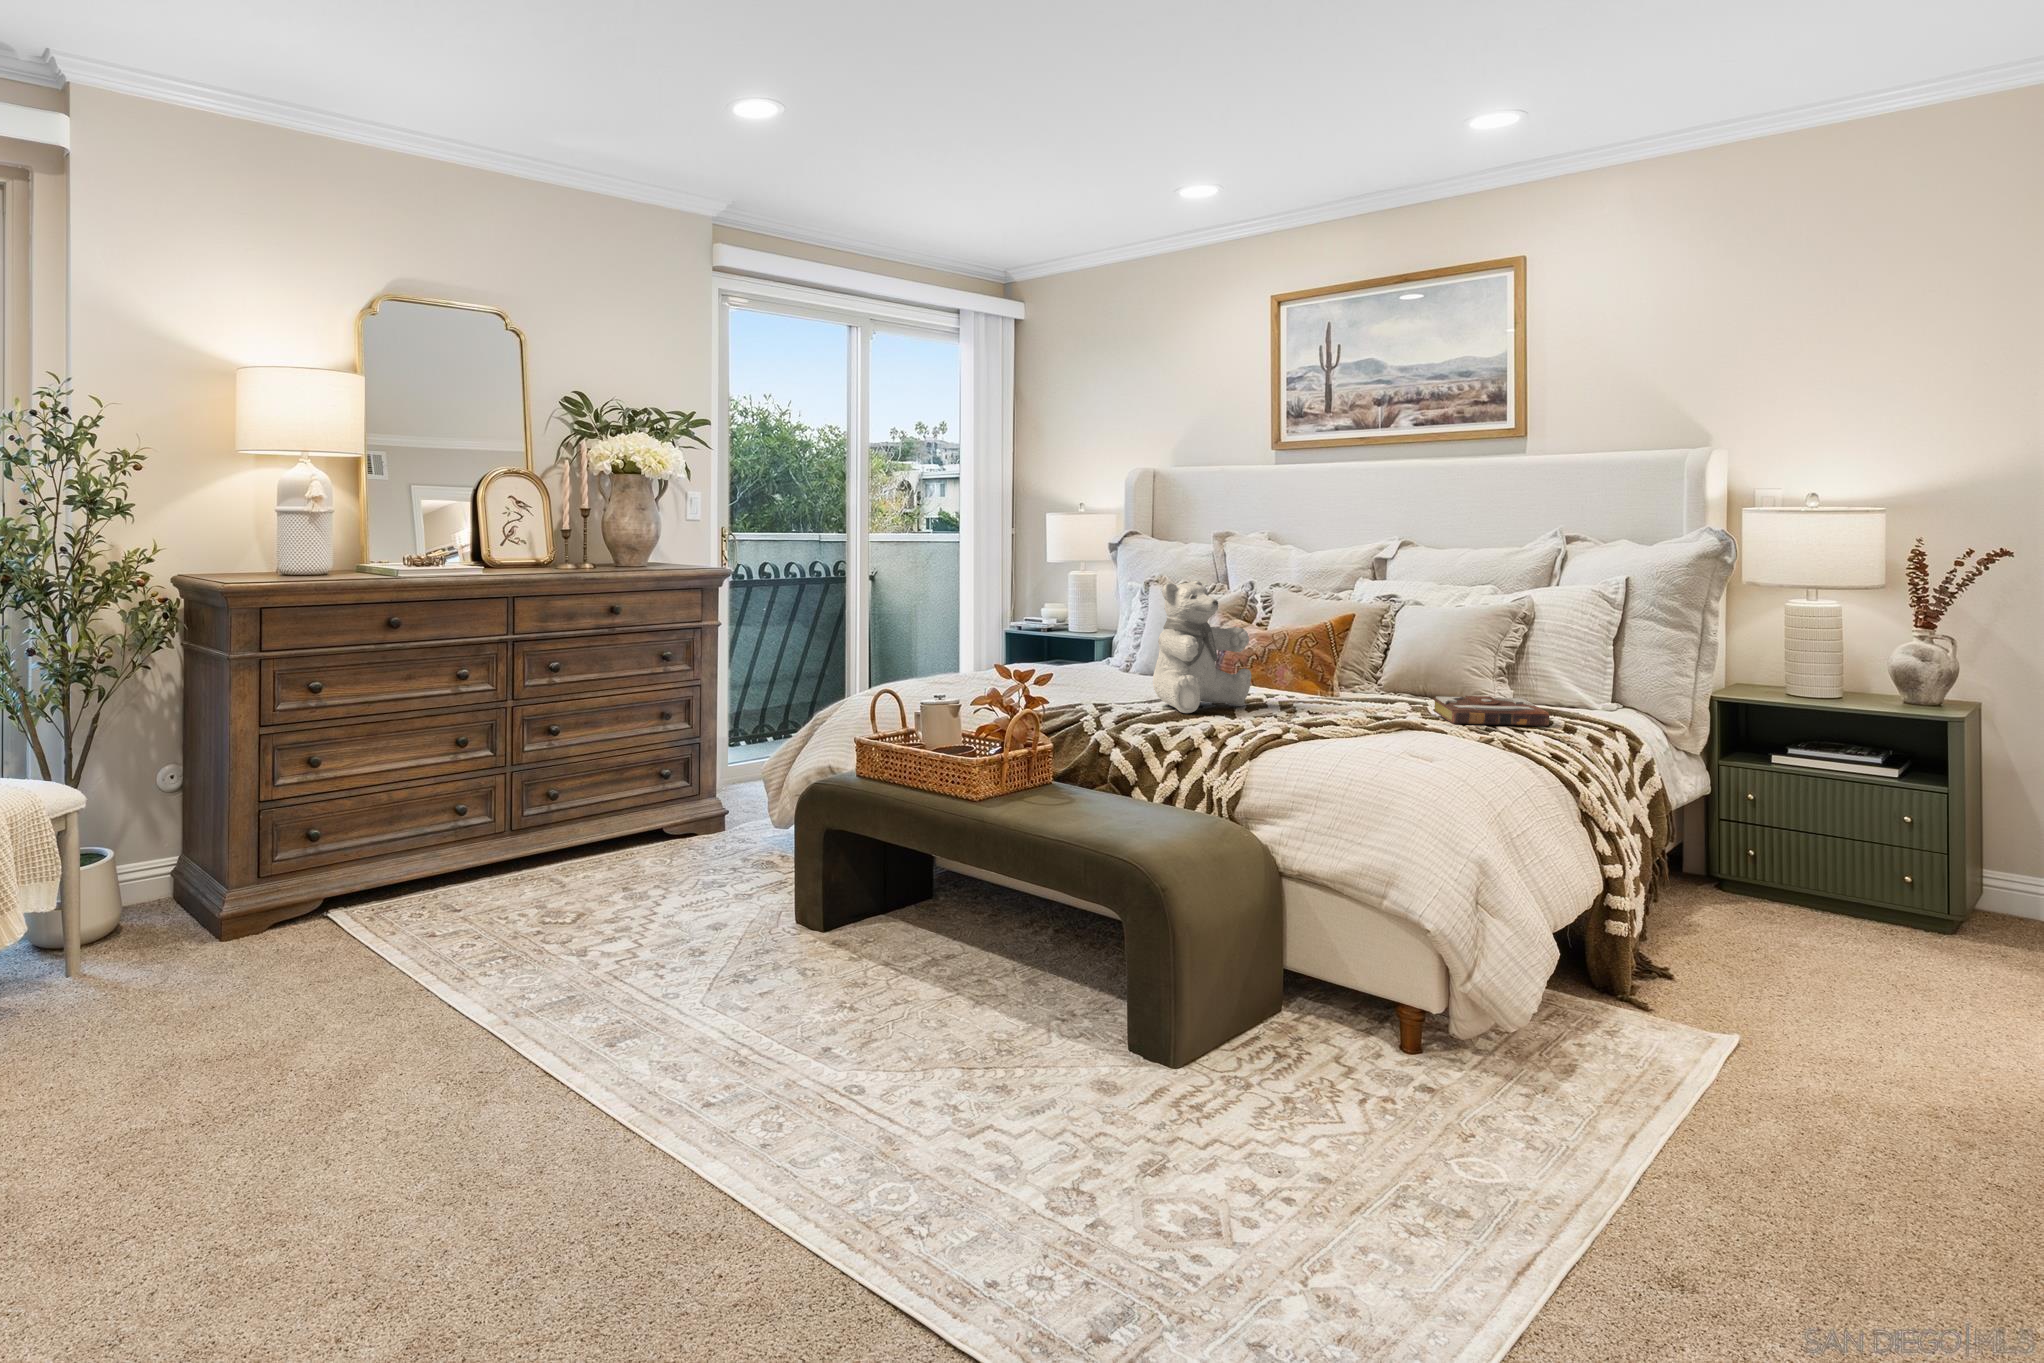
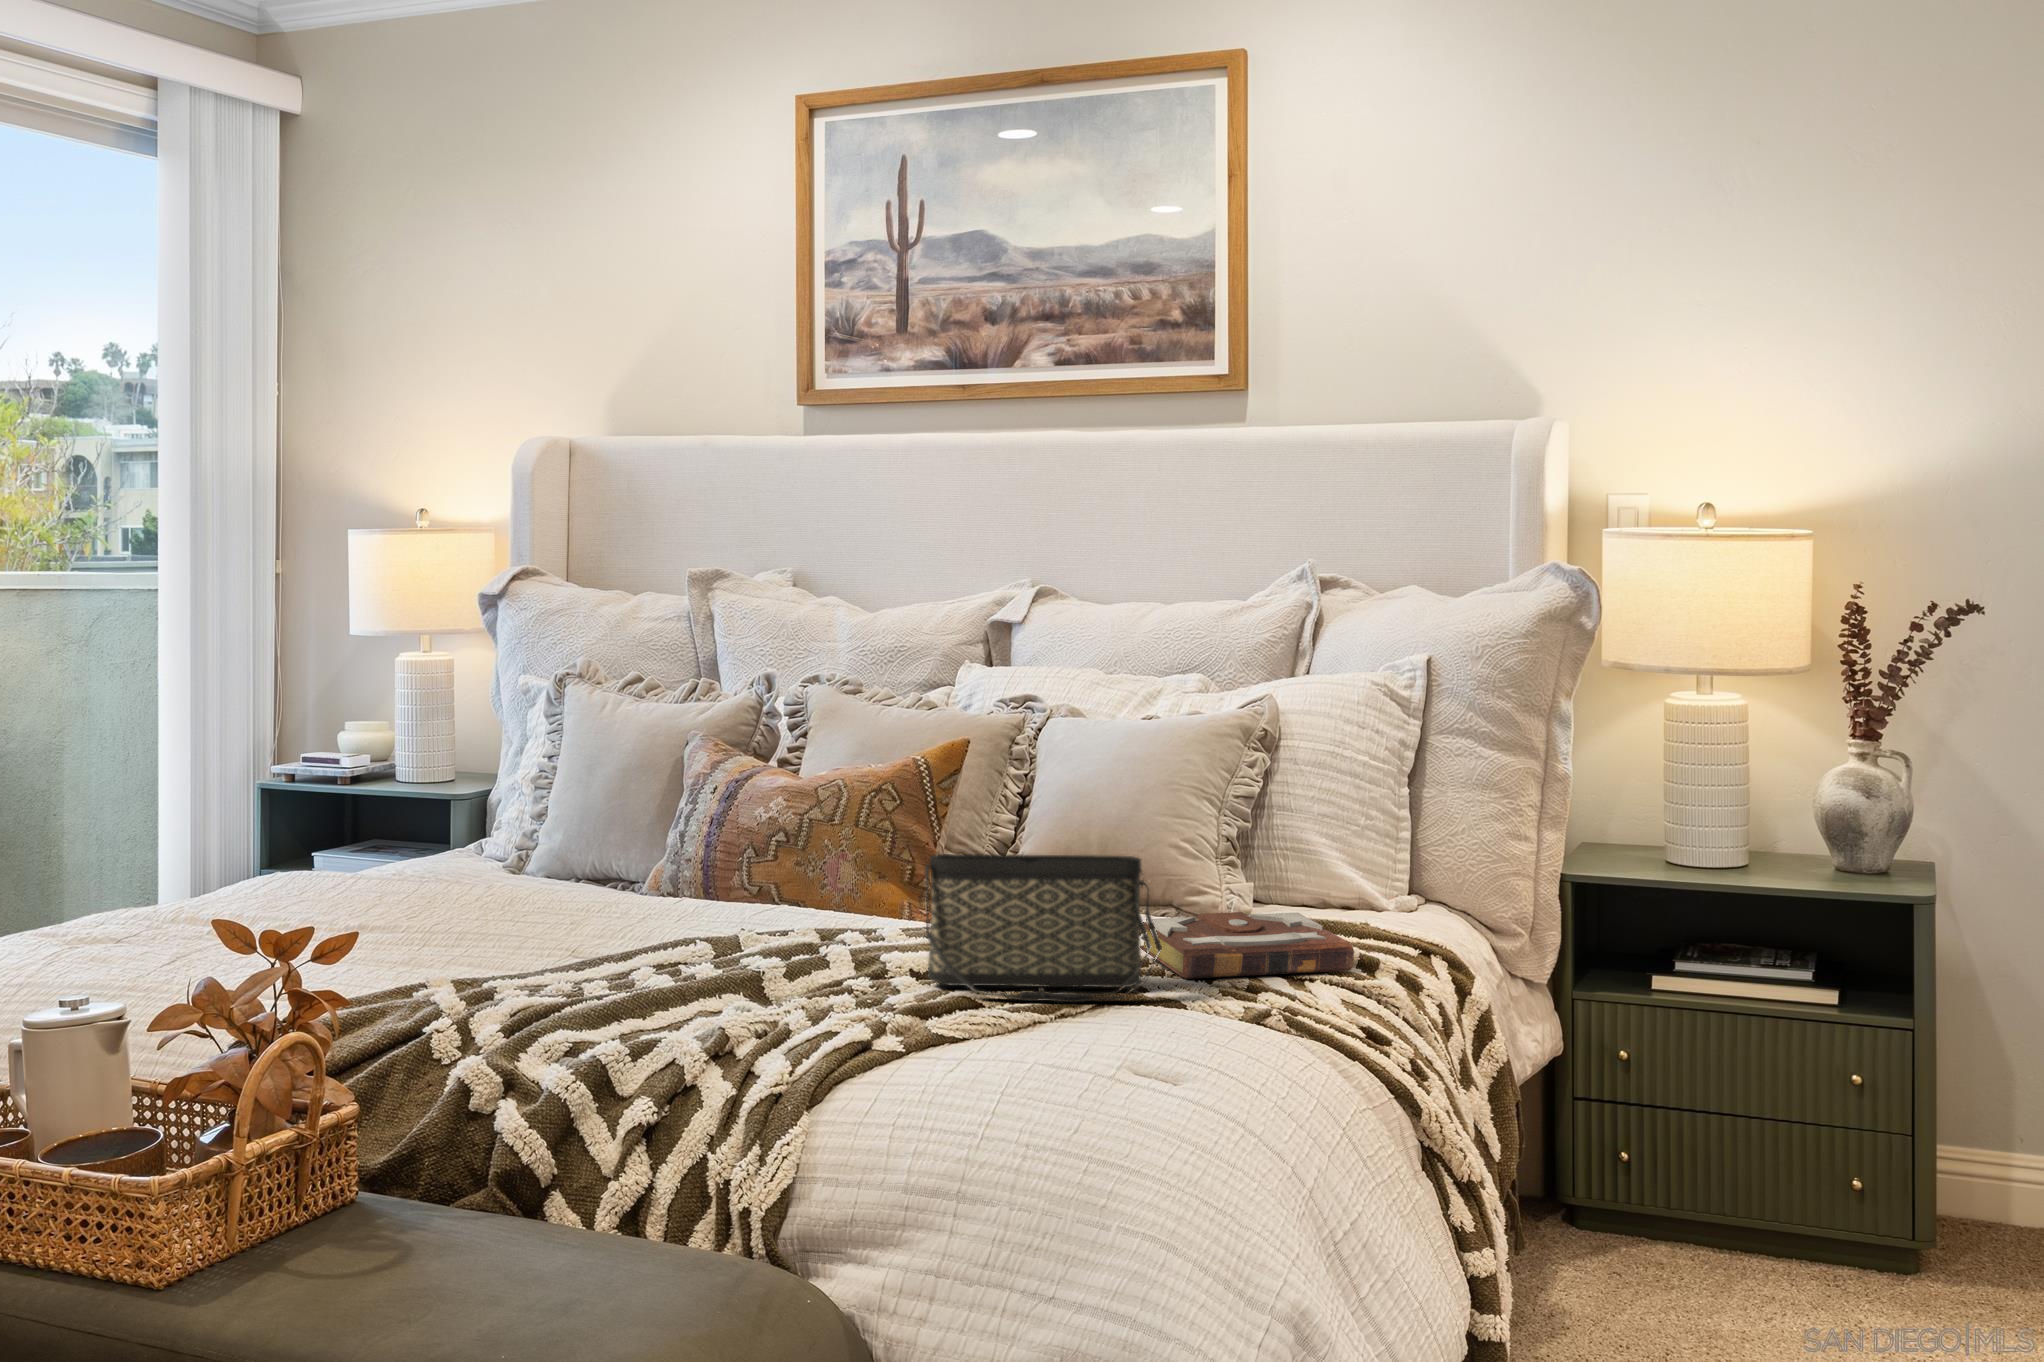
teddy bear: present [1153,581,1251,713] -> none [583,690,789,994]
handbag: none [1315,658,1436,728] -> present [925,854,1161,1002]

